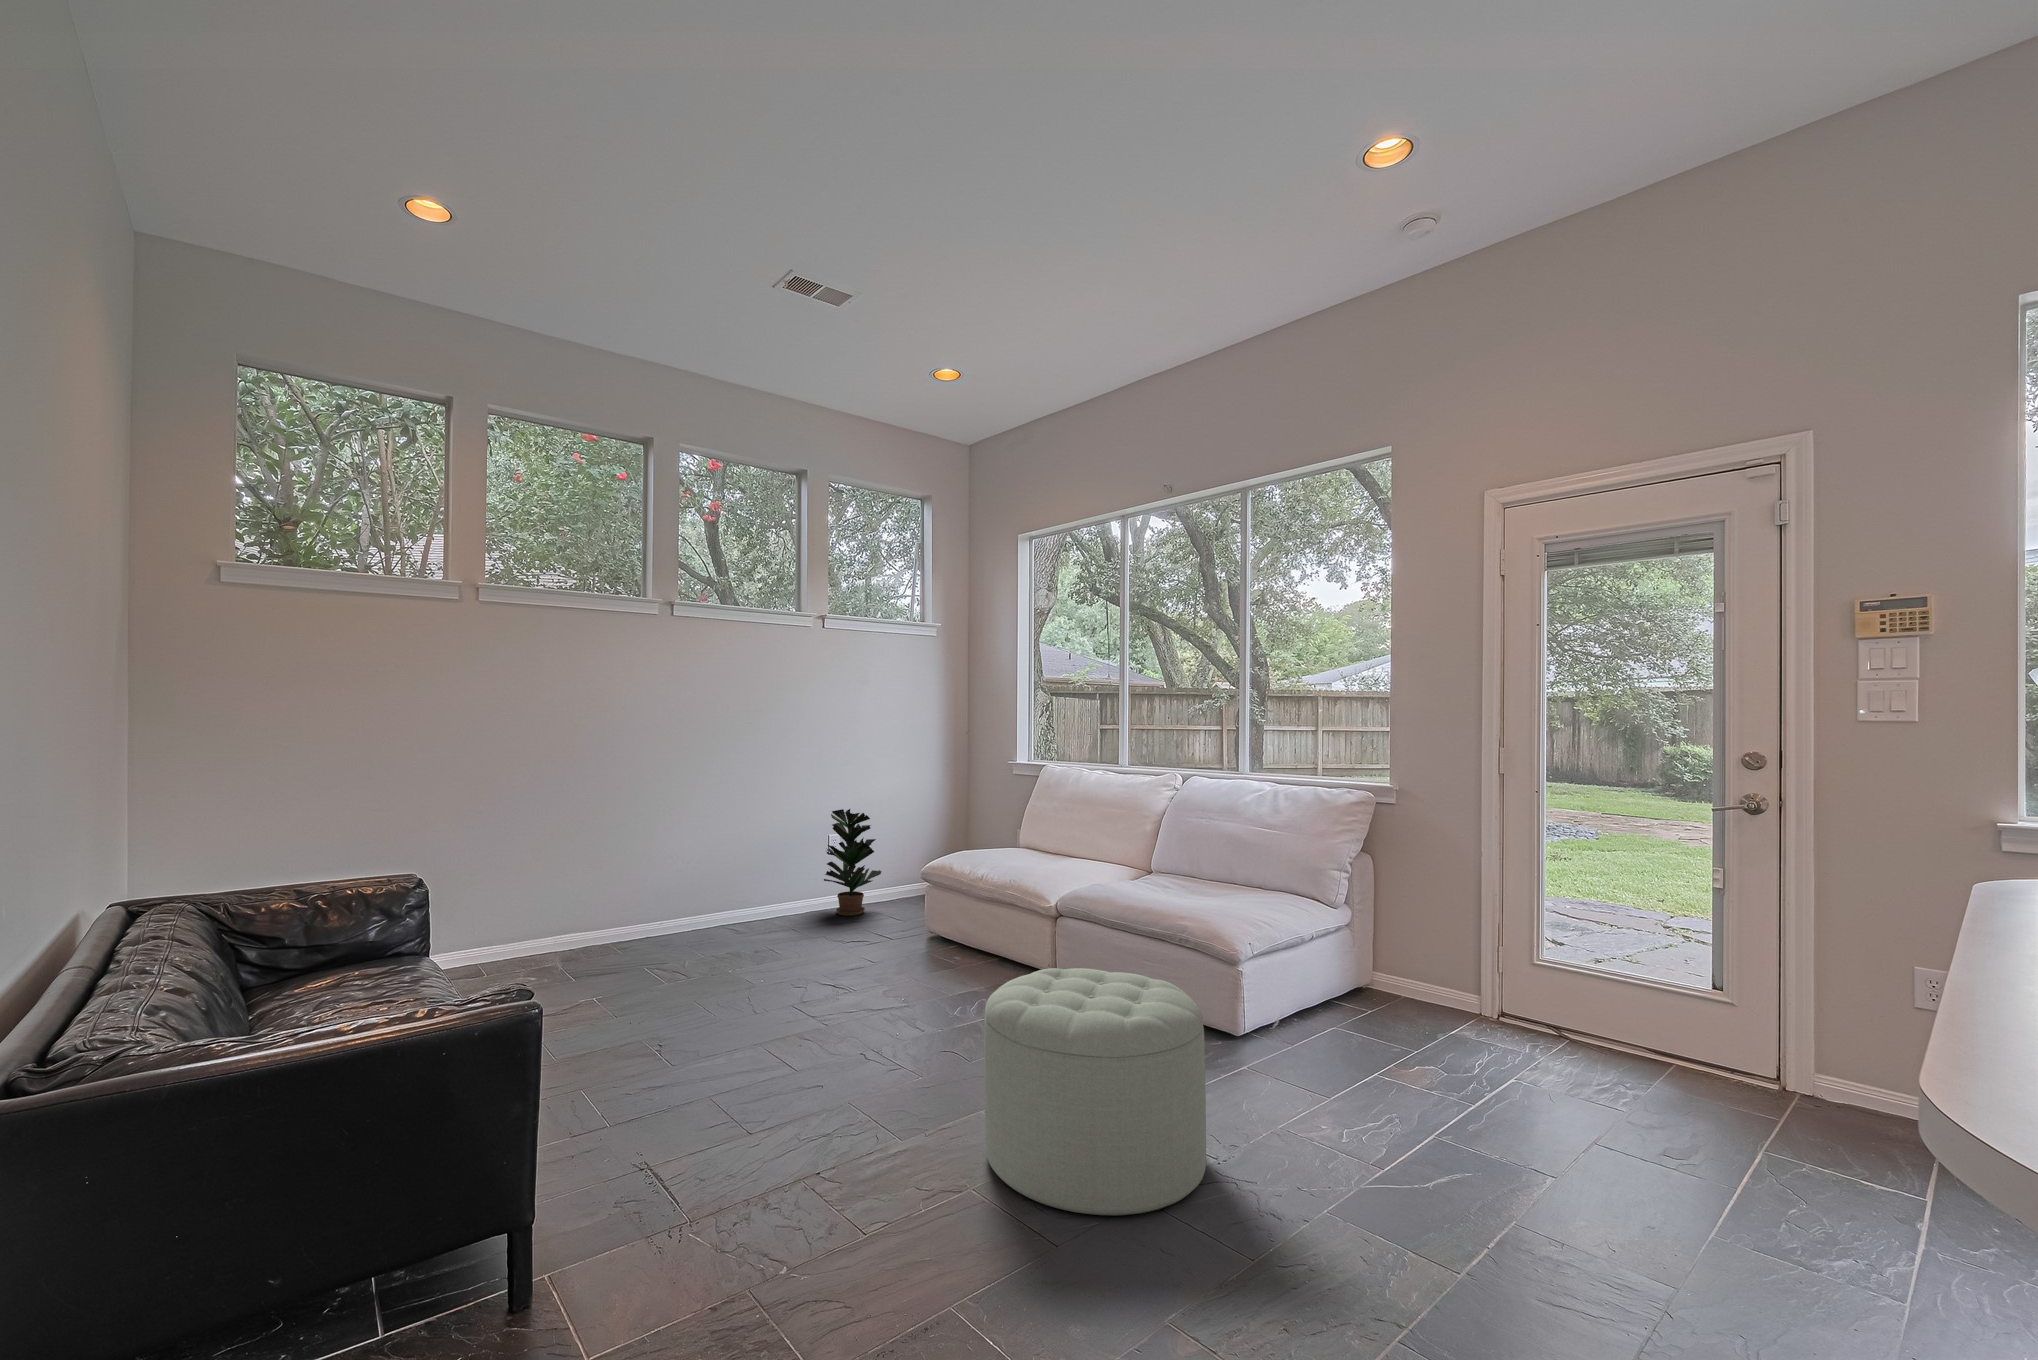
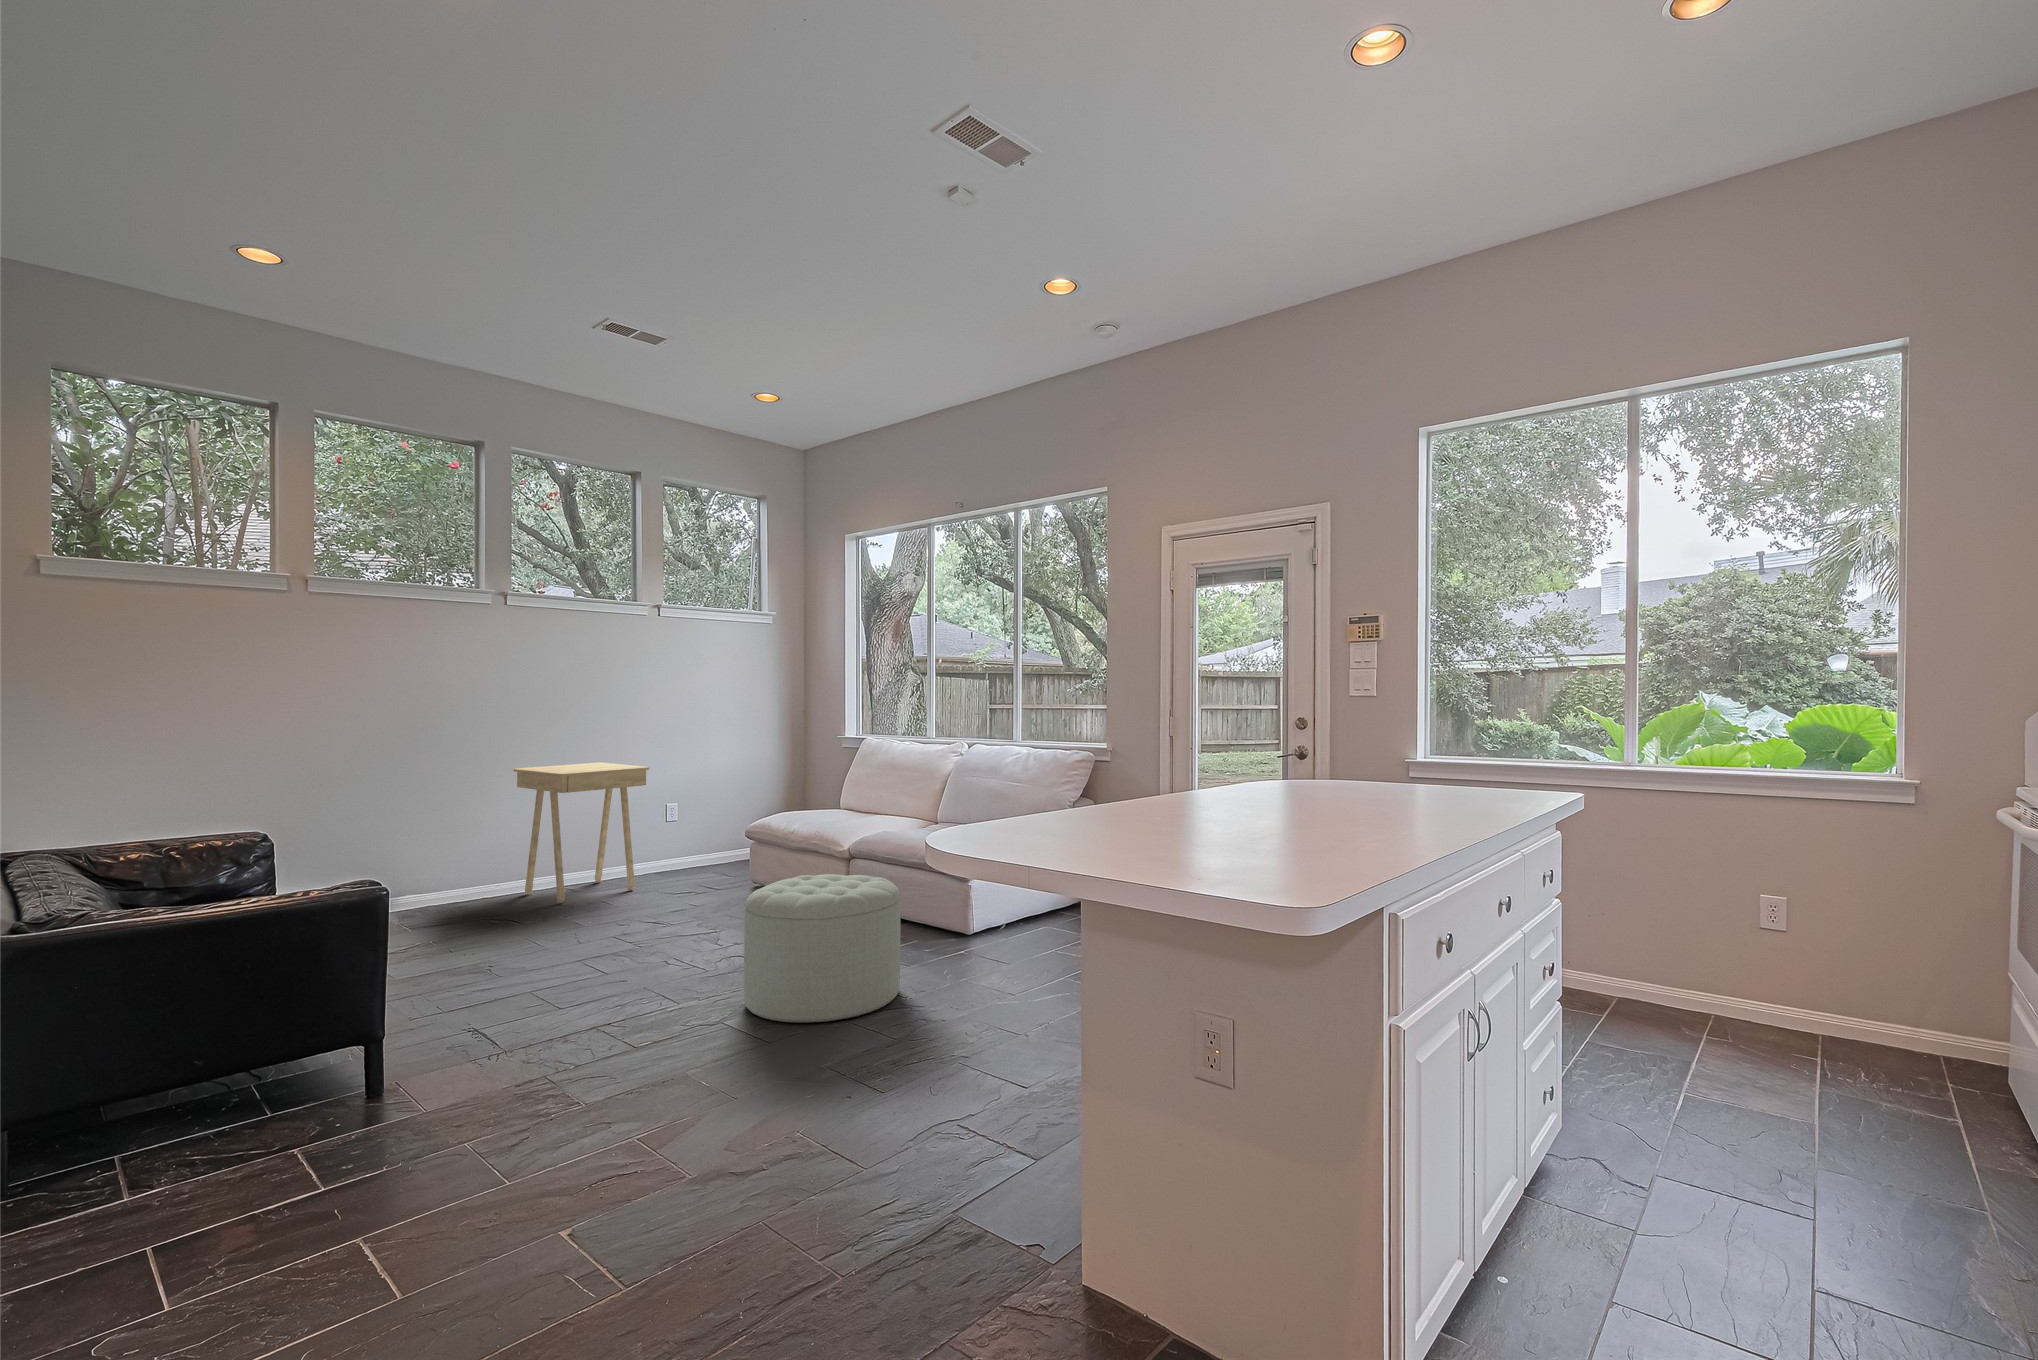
side table: none [676,788,816,952] -> present [513,763,649,903]
potted plant: present [824,809,881,916] -> none [660,780,716,873]

